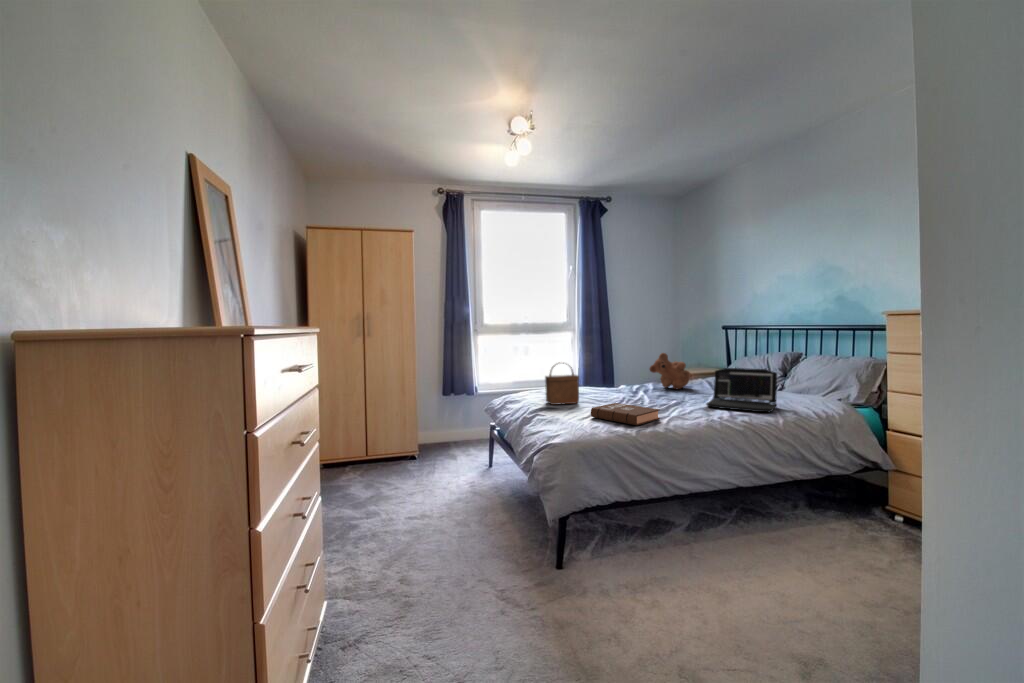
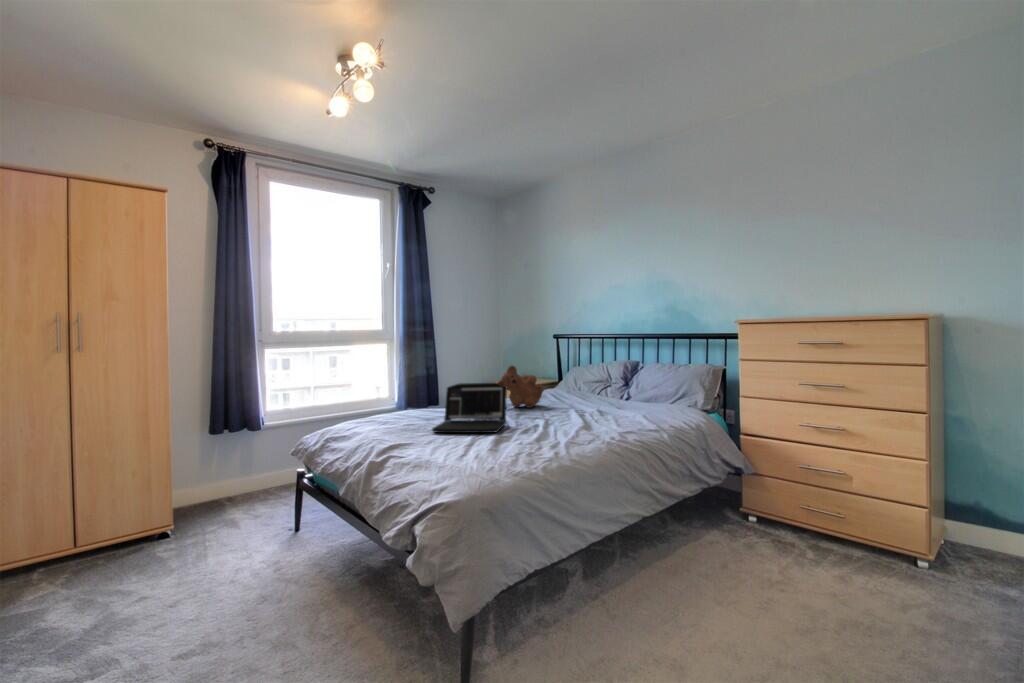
handbag: present [545,362,579,405] -> none [371,383,423,448]
laptop: present [706,368,777,412] -> present [432,383,507,433]
book: present [591,403,660,425] -> none [453,435,547,468]

